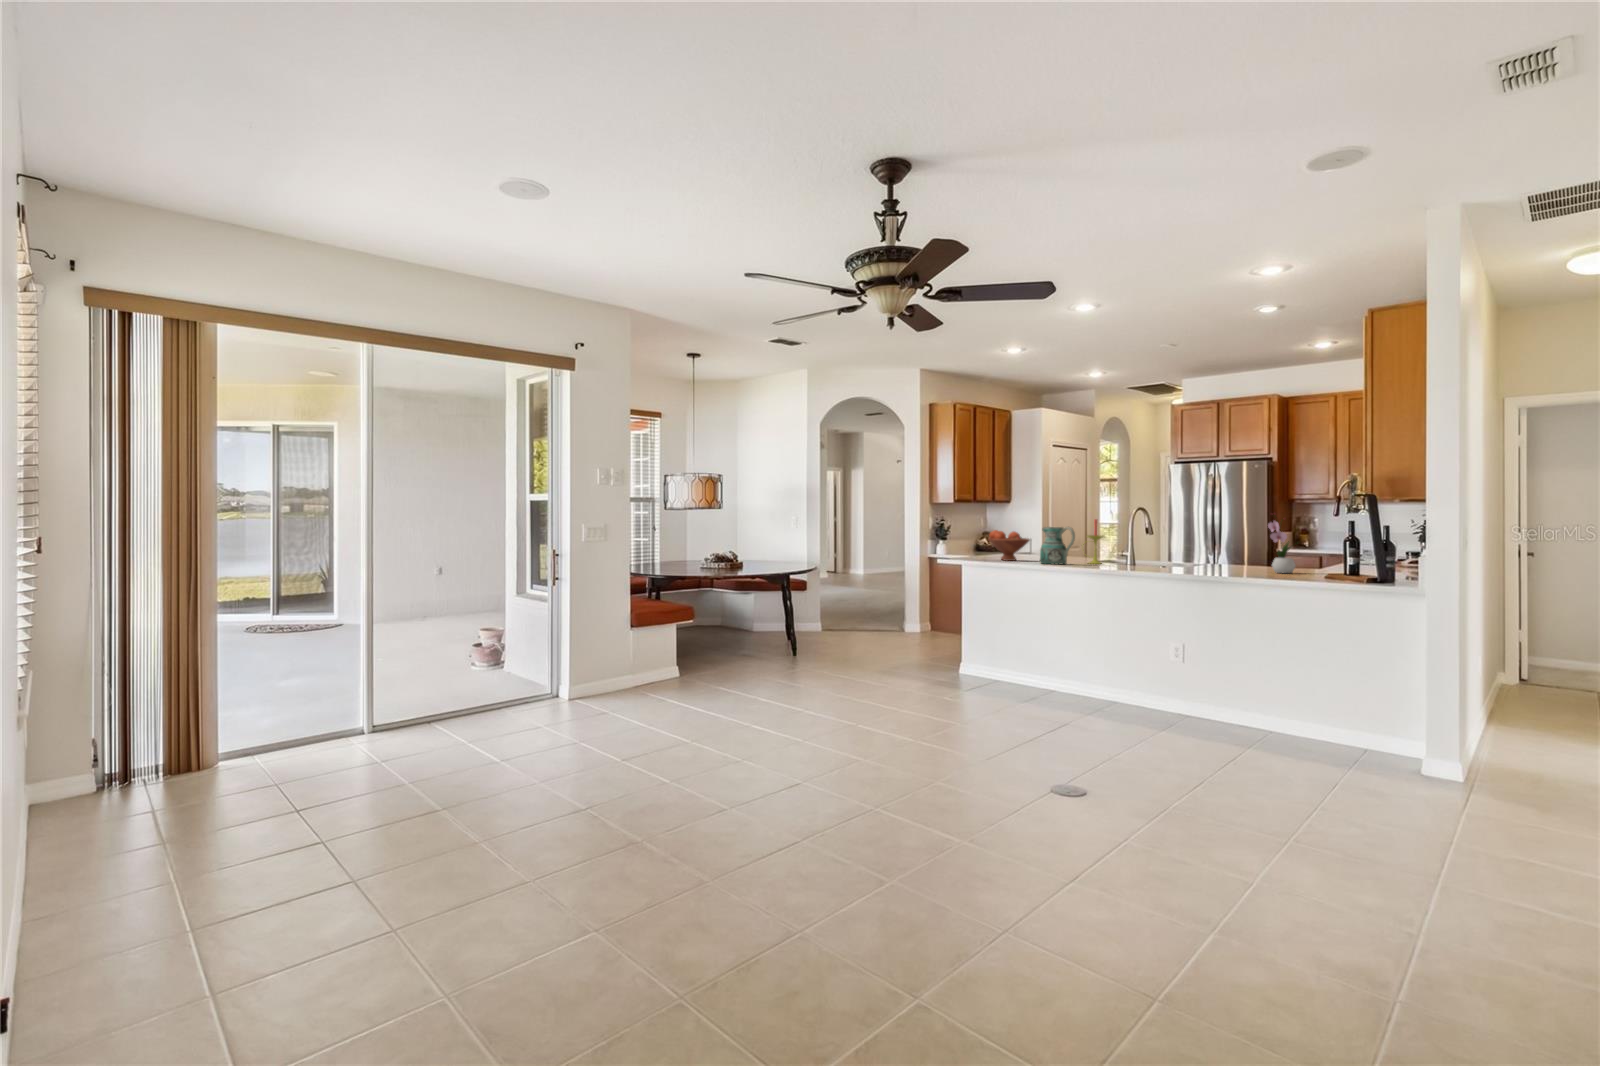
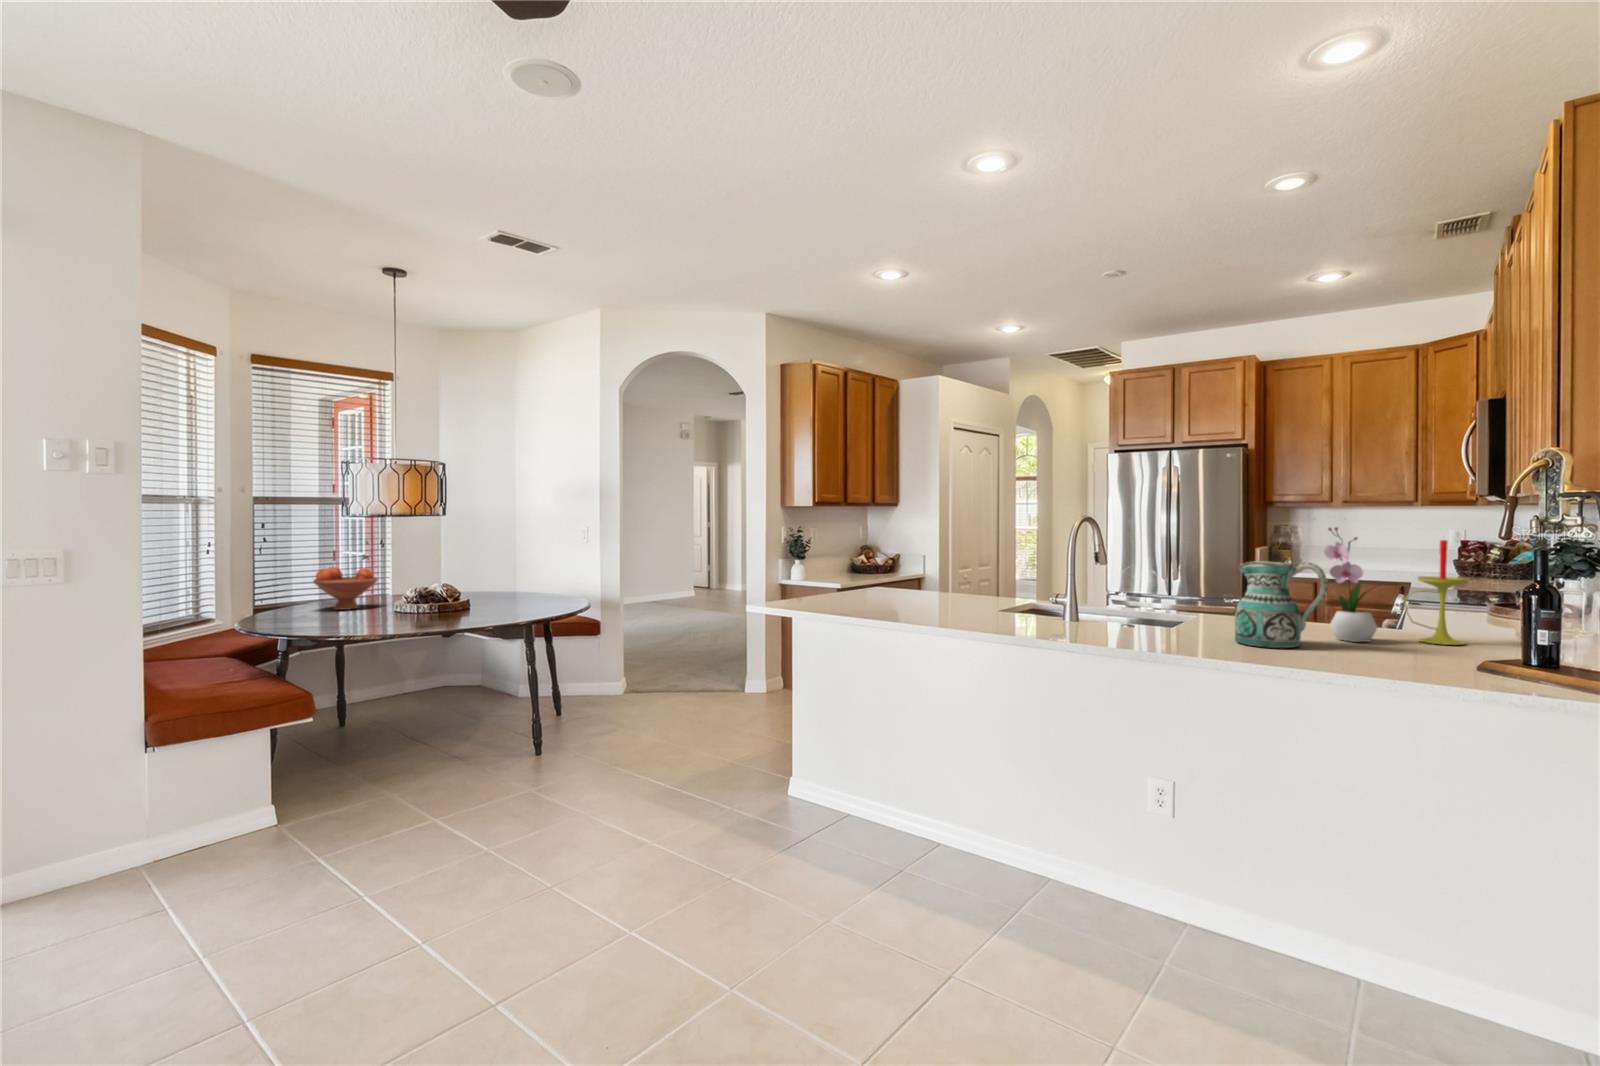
candle: present [1083,520,1104,564] -> present [1404,540,1468,645]
ceramic pitcher: present [1040,527,1075,565] -> present [1235,561,1328,648]
fruit bowl: present [988,530,1029,561] -> present [313,567,378,610]

